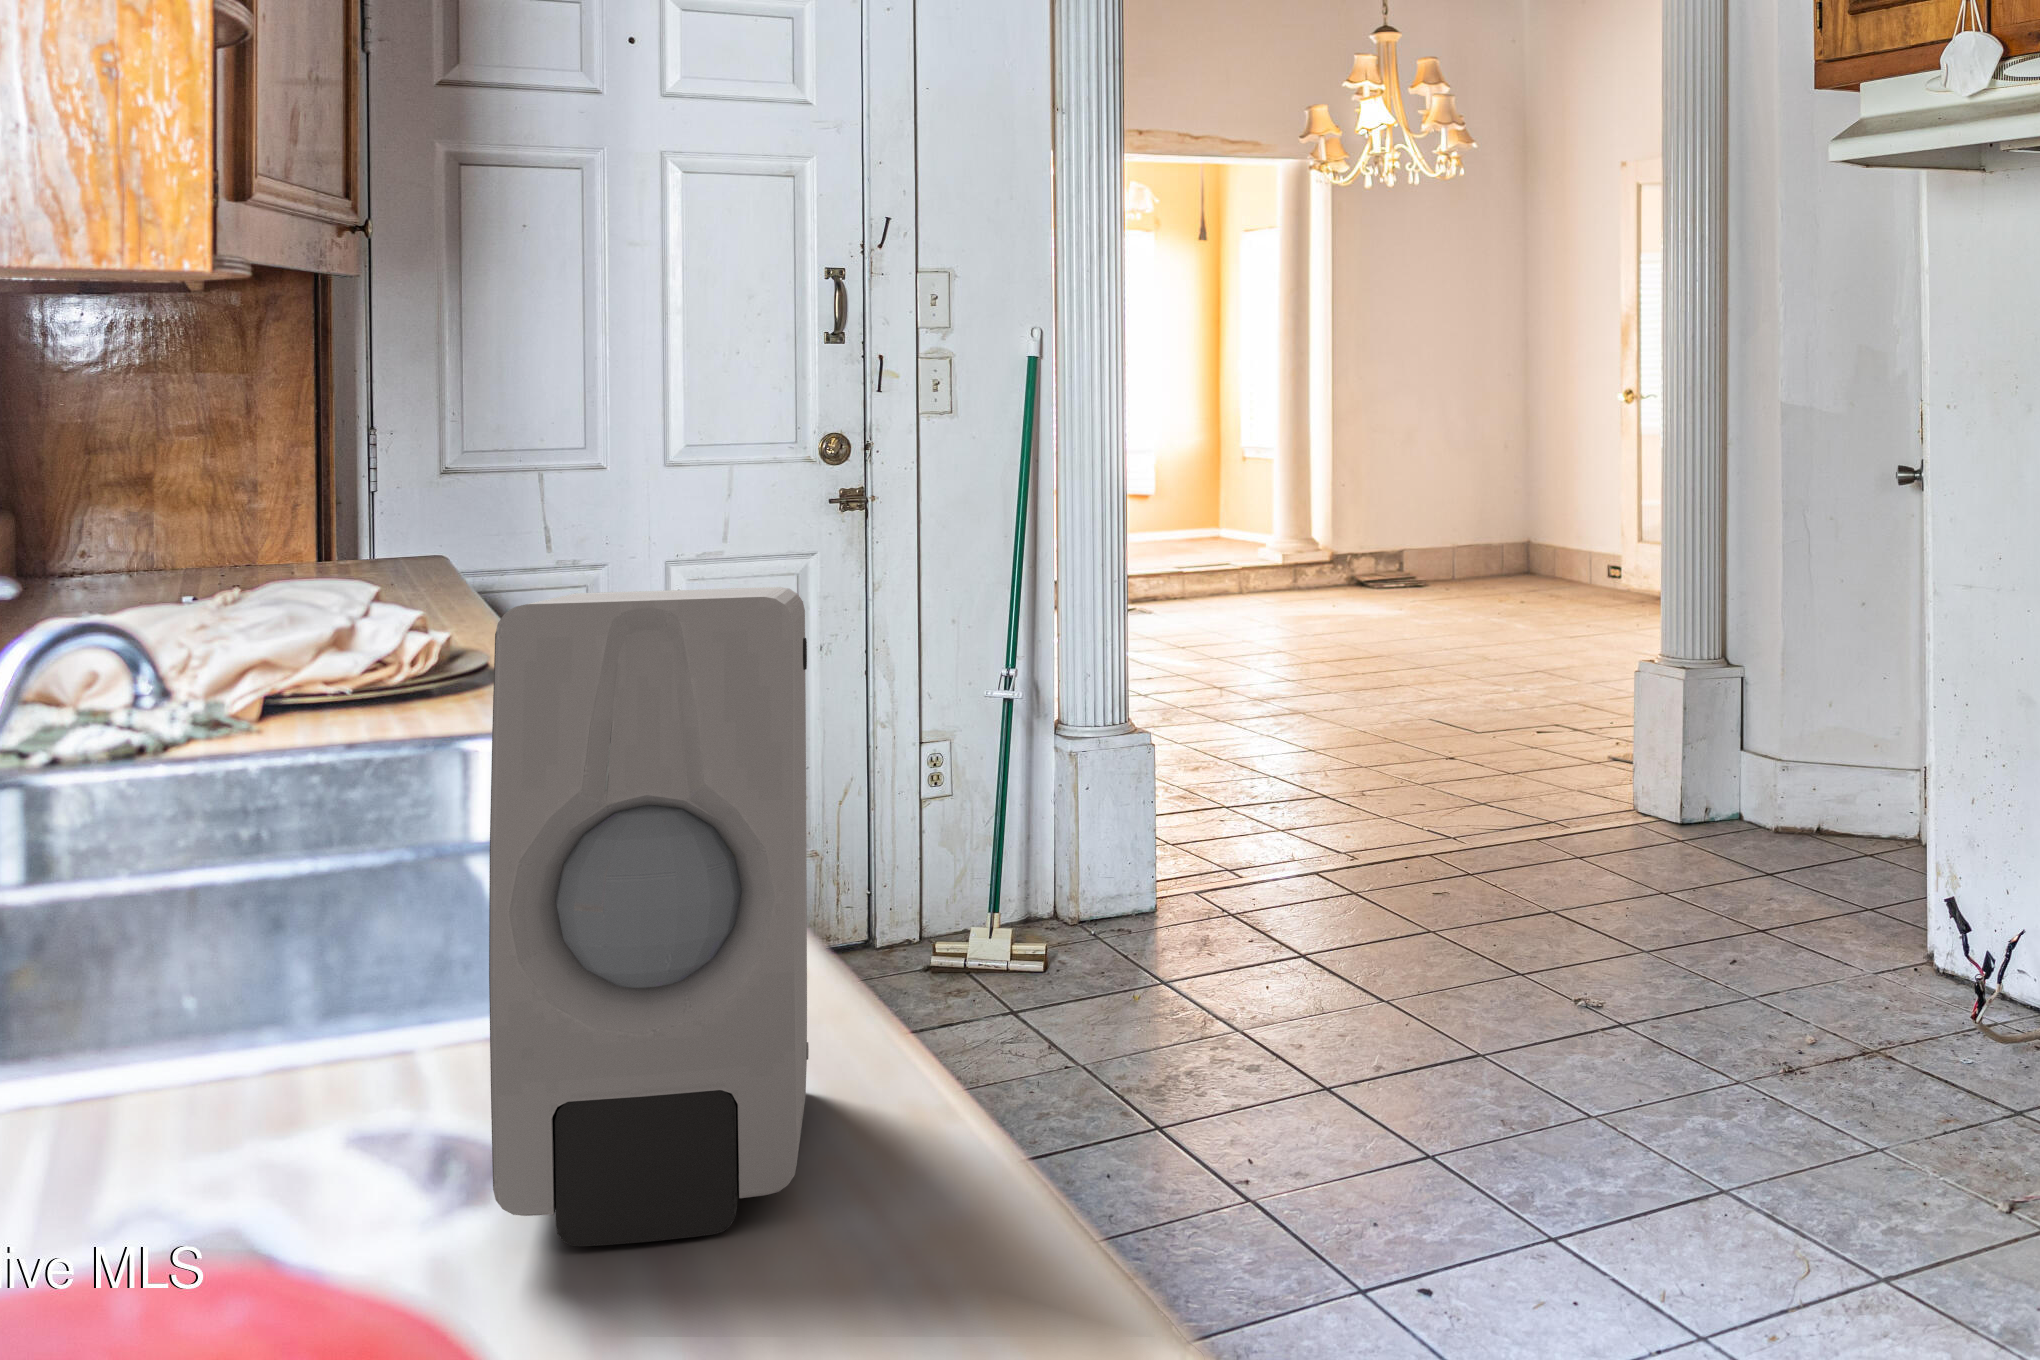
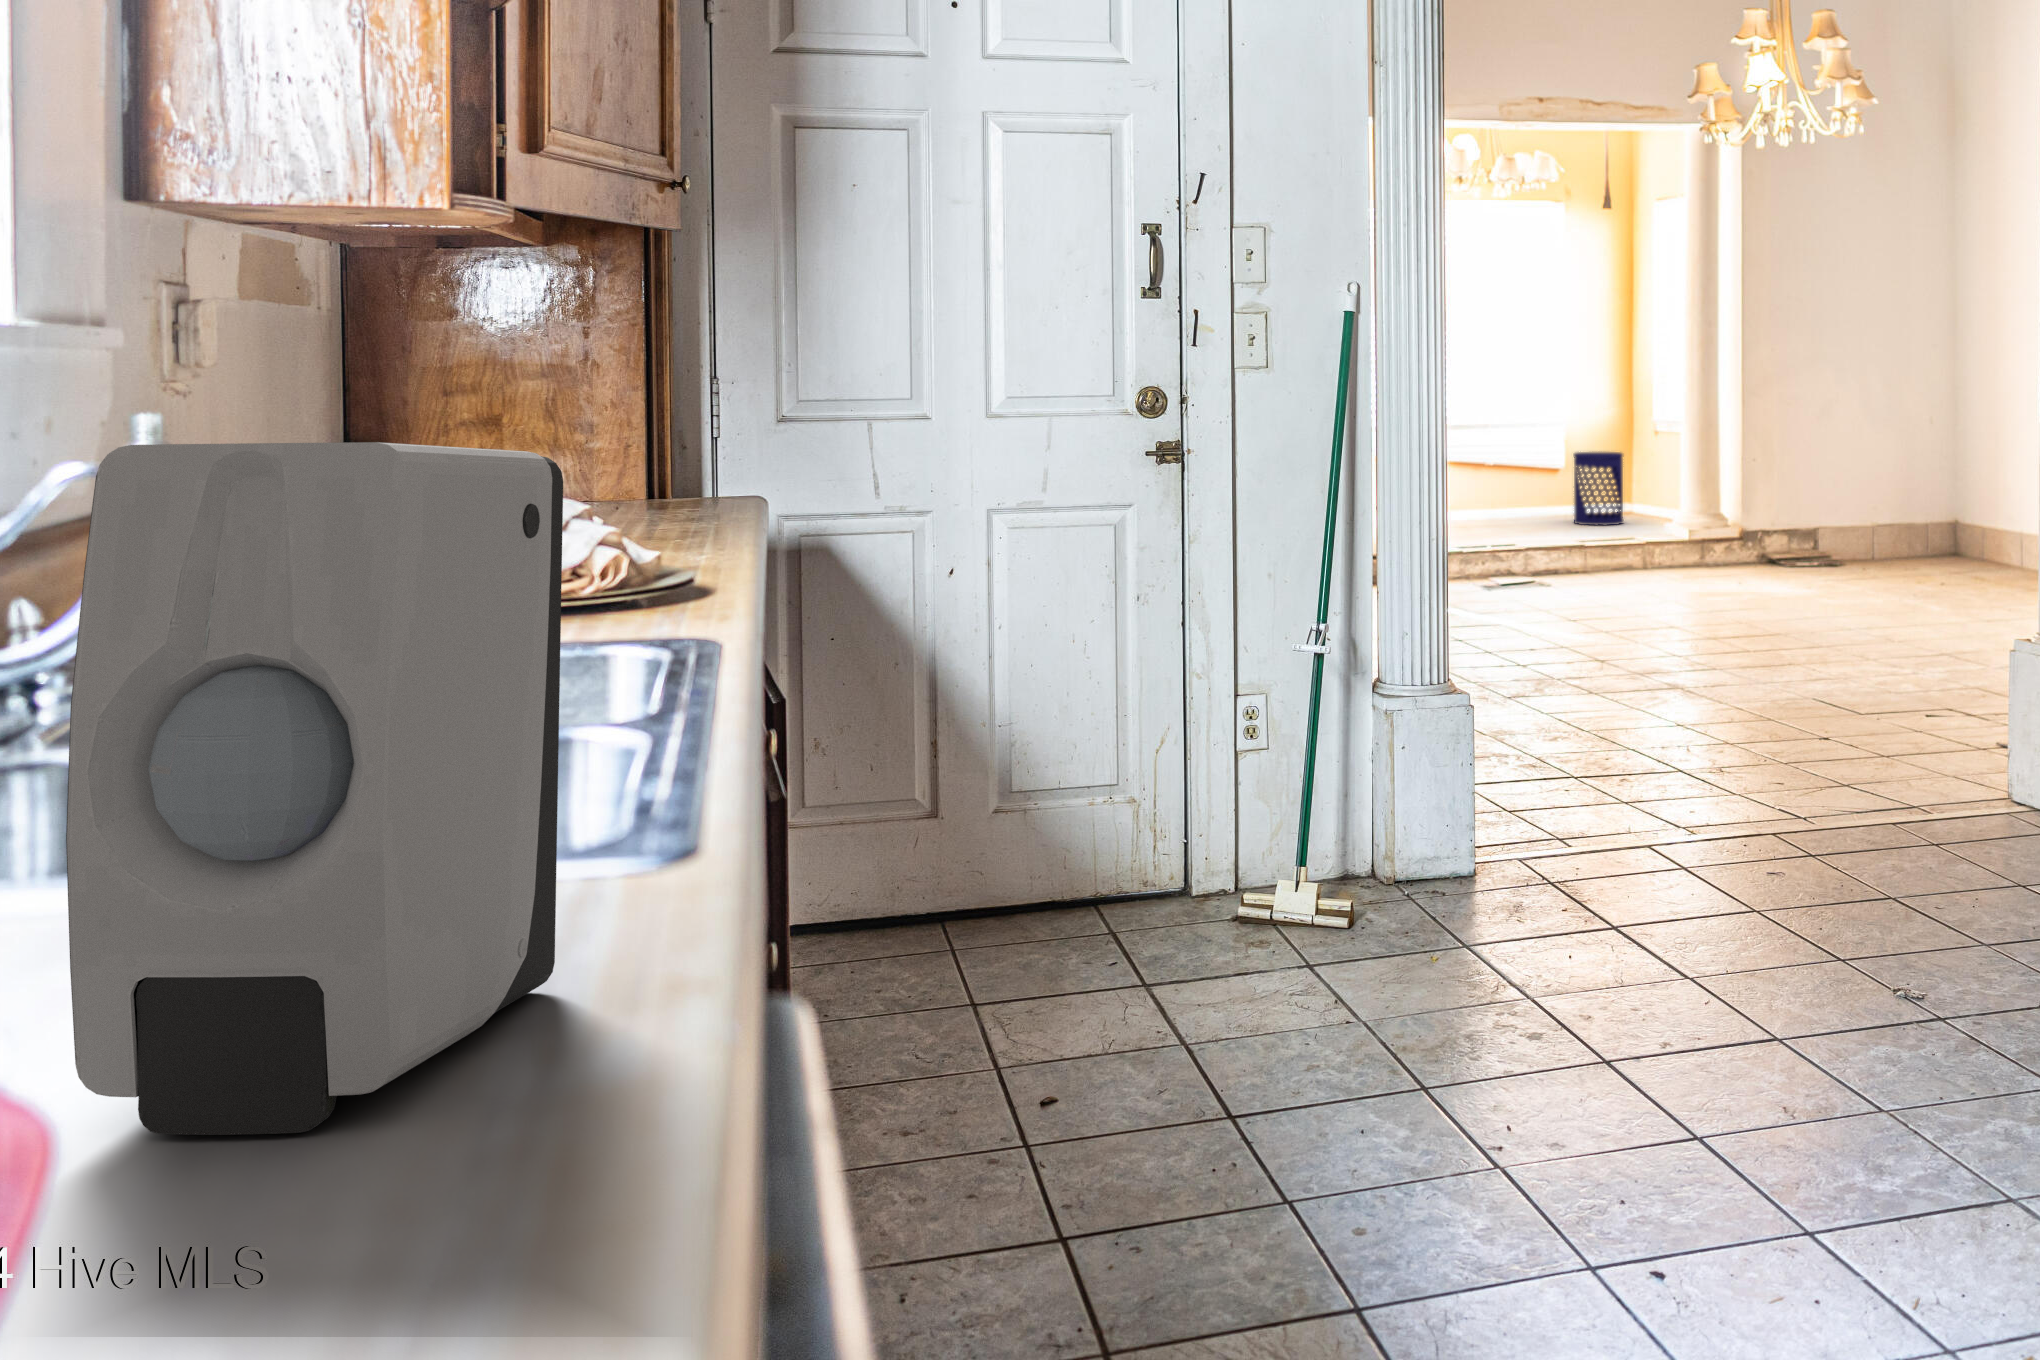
waste bin: none [1158,479,1208,553] -> present [1574,452,1624,525]

